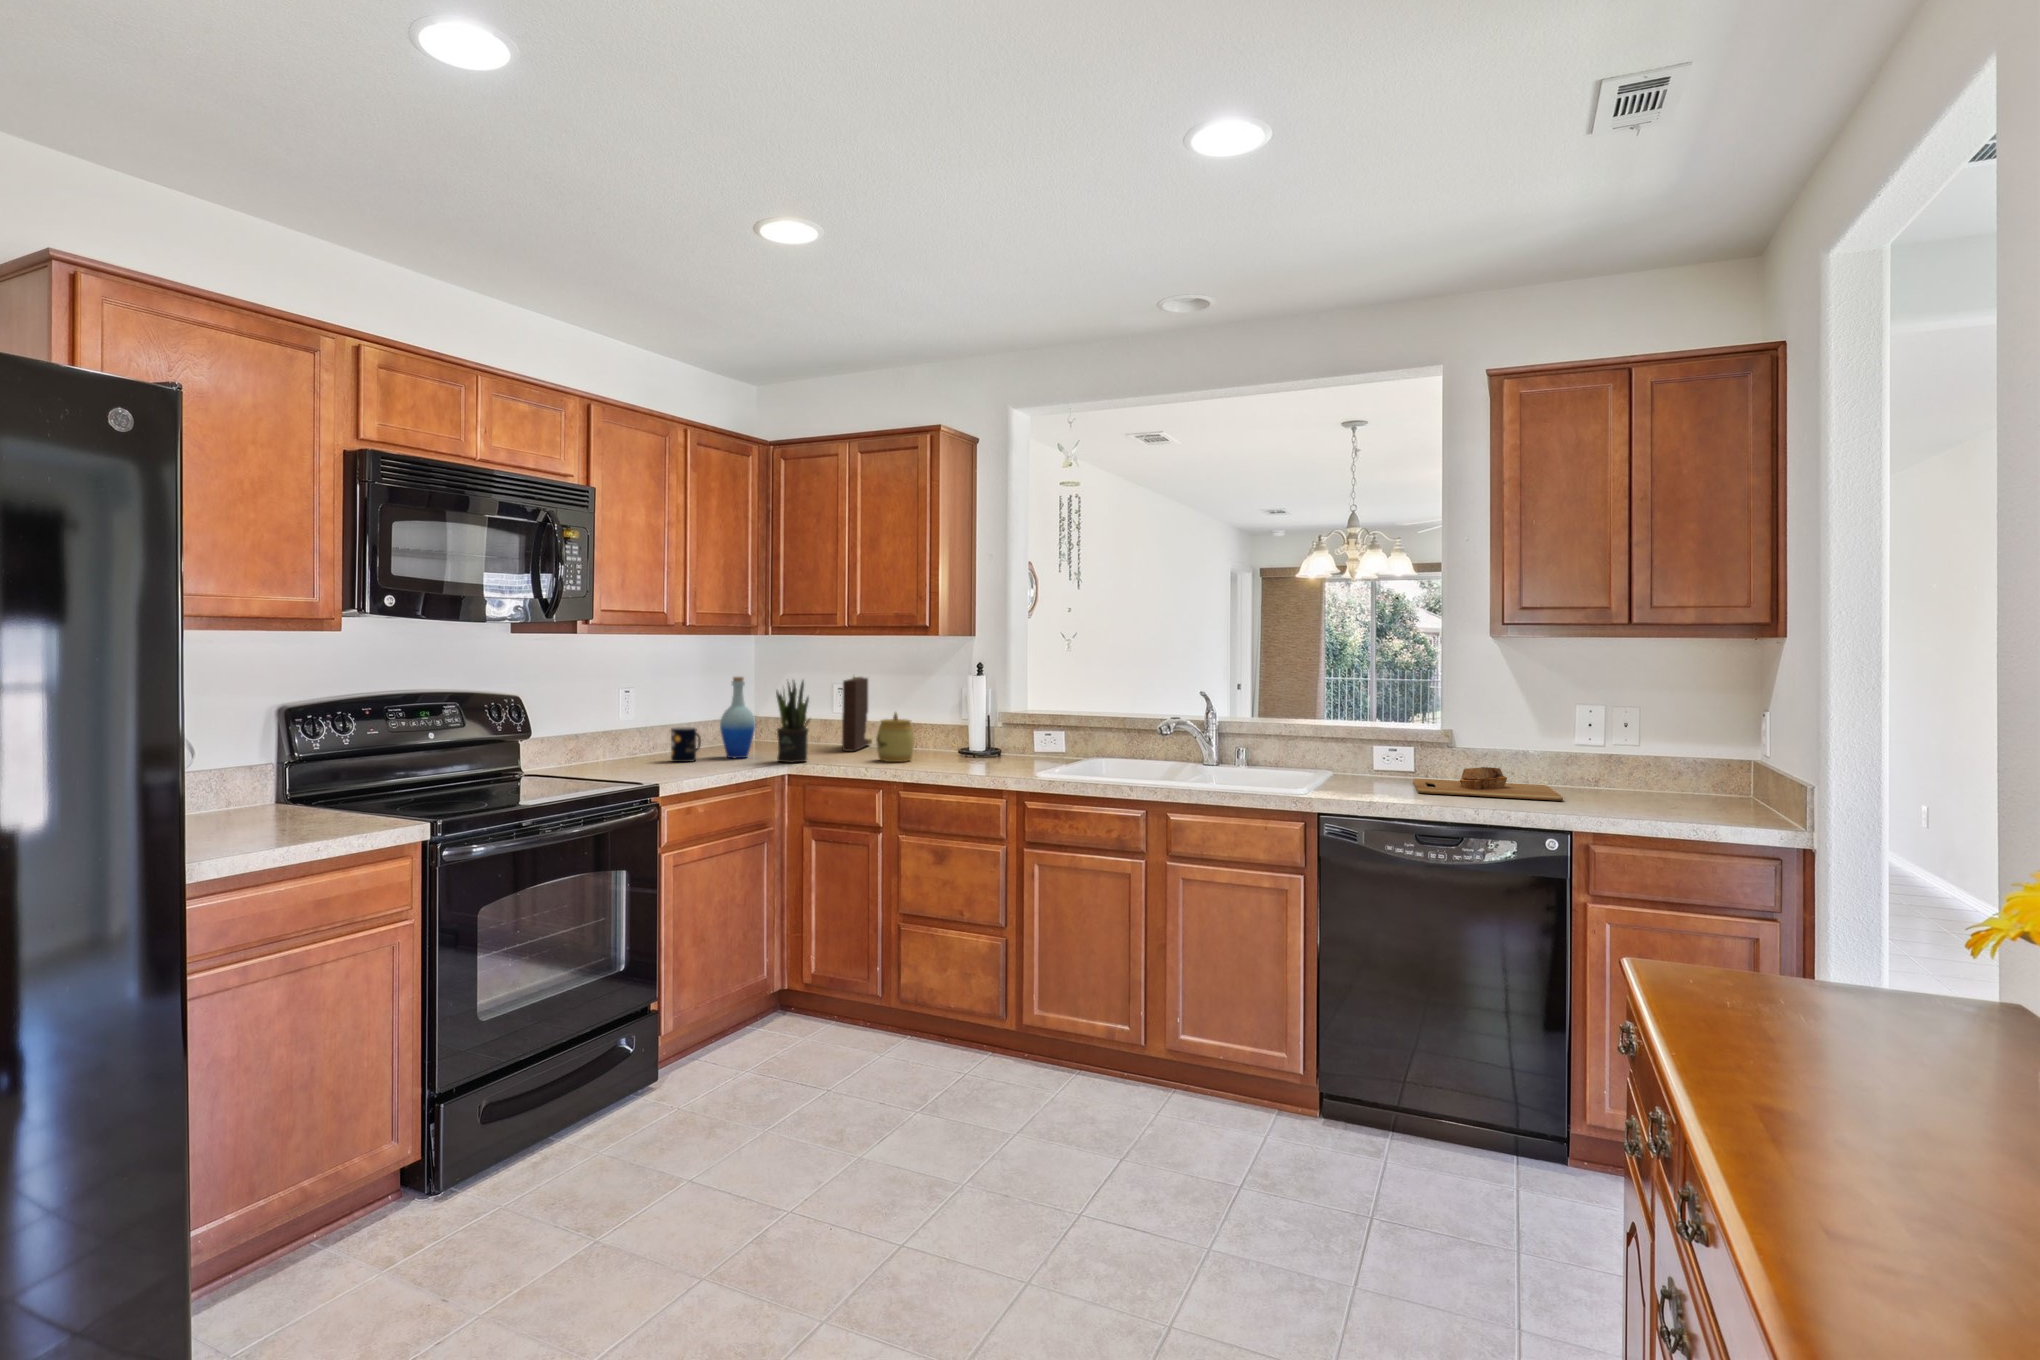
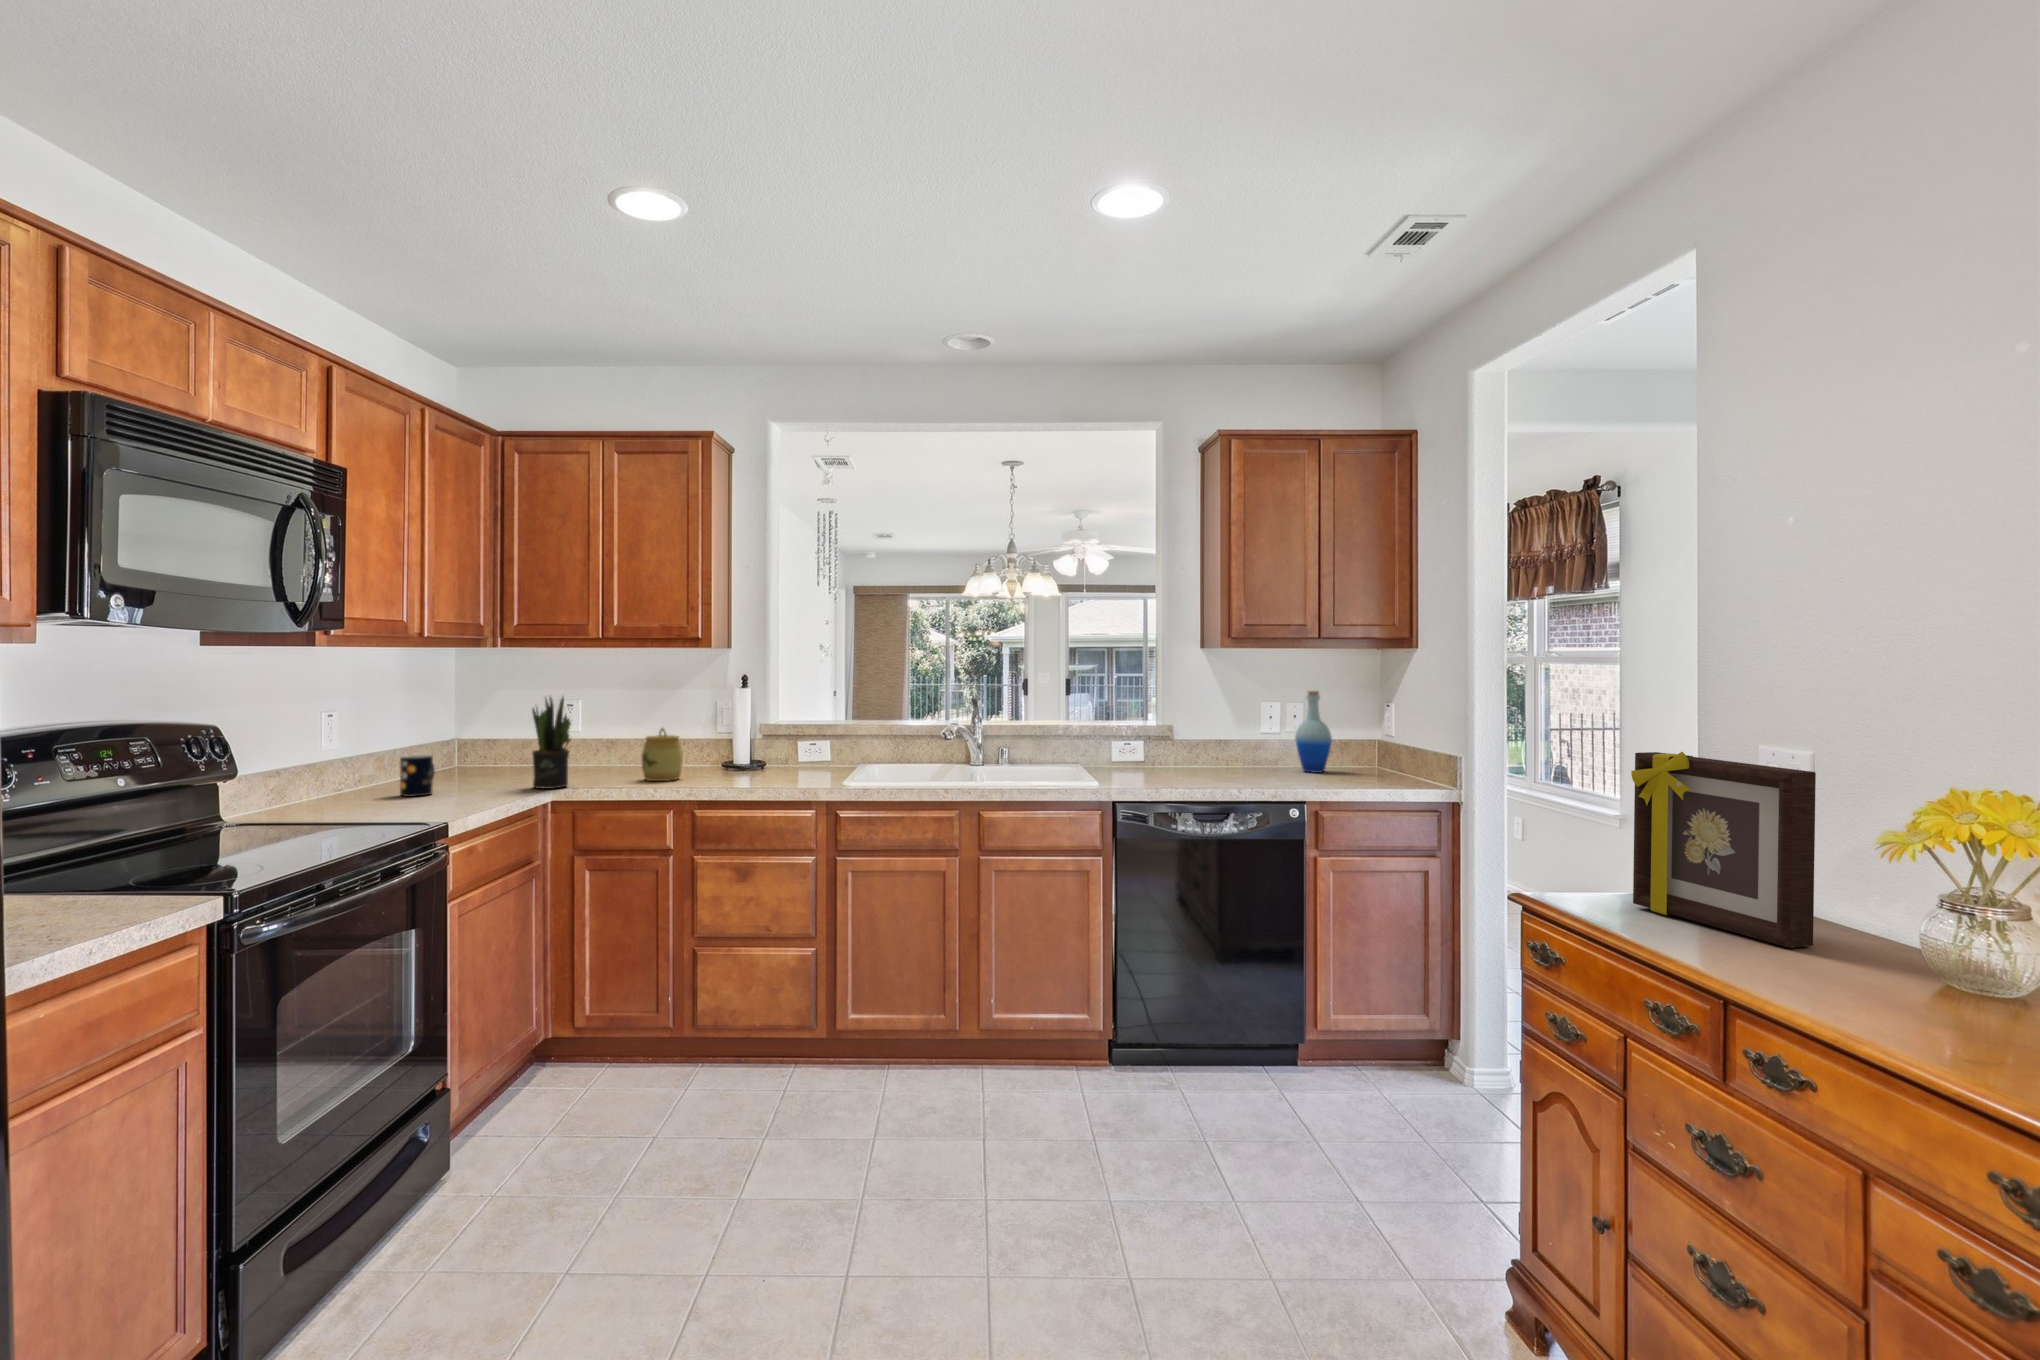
picture frame: present [842,676,872,752] -> present [1631,752,1816,948]
bottle: present [720,677,755,758] -> present [1295,691,1332,773]
cutting board: present [1413,767,1563,801] -> none [1149,753,1278,778]

